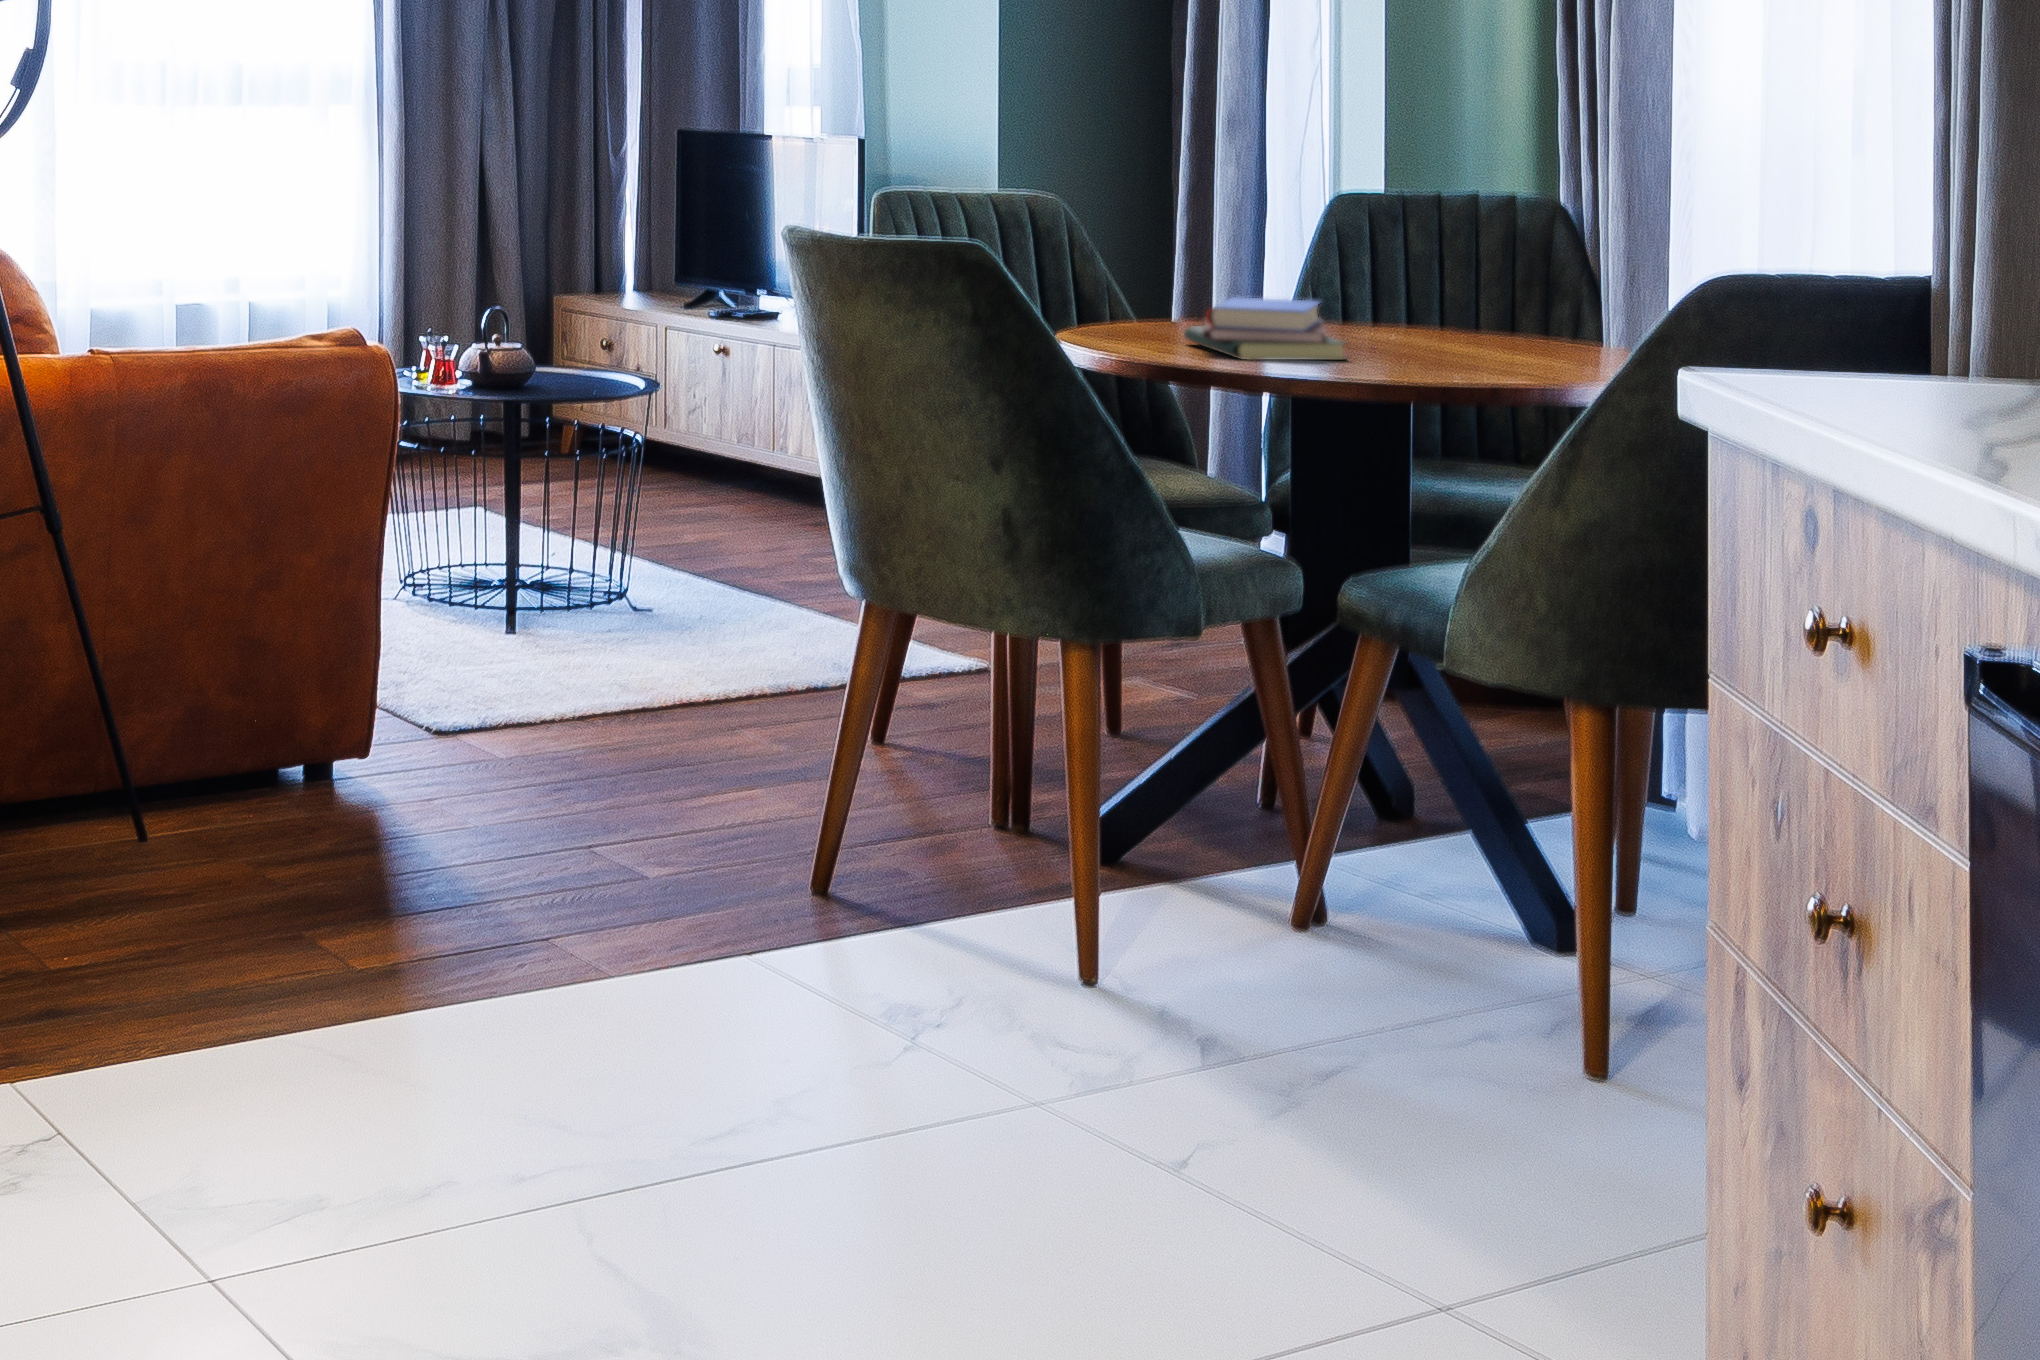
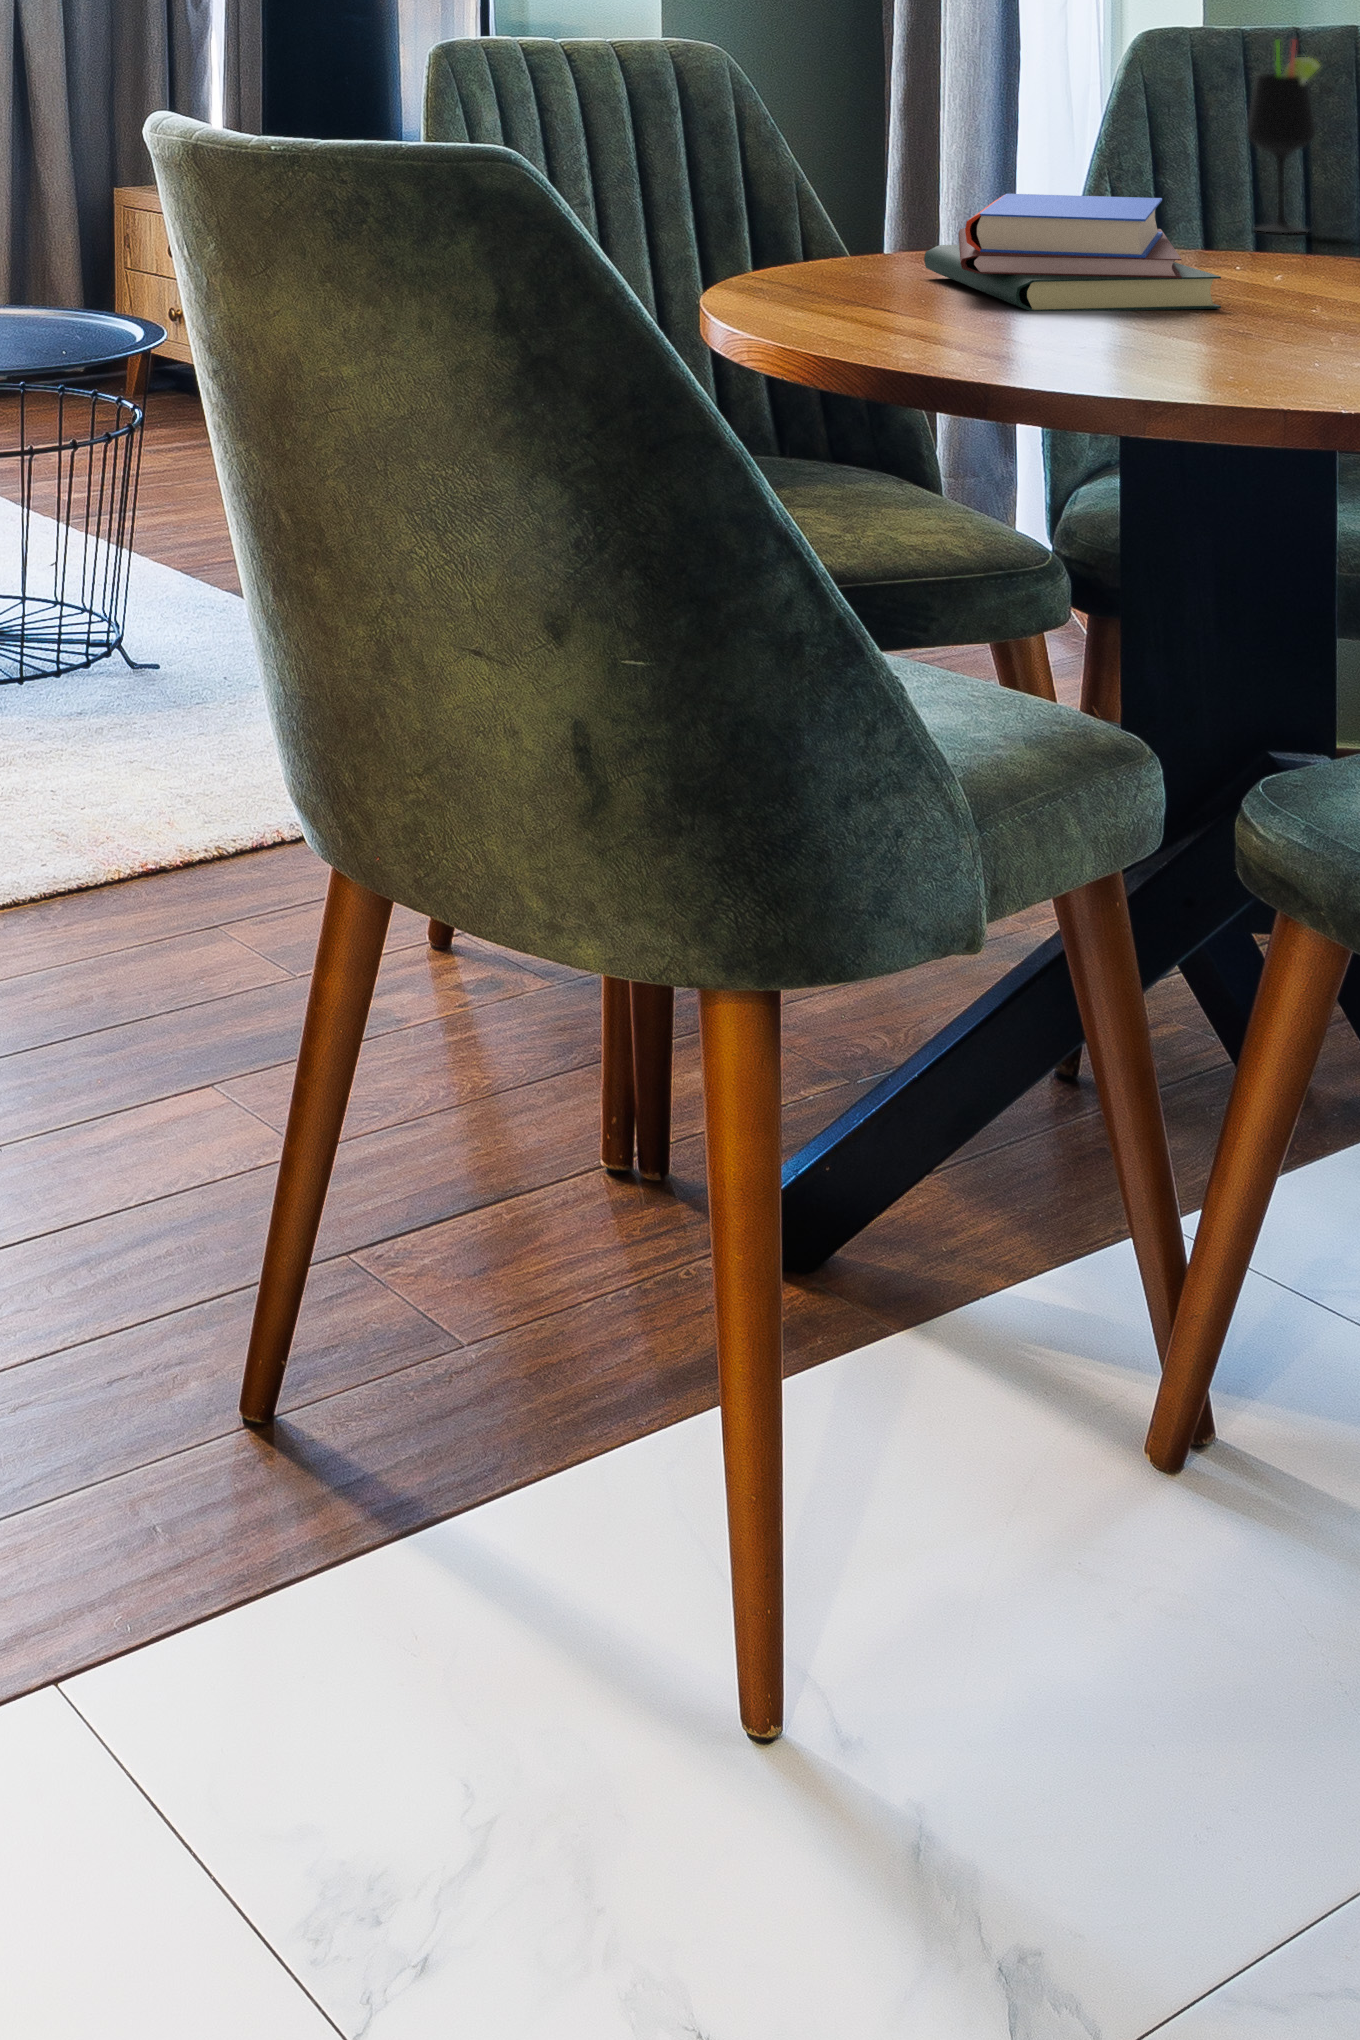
wine glass: none [1393,209,1438,327] -> present [1247,41,1320,233]

